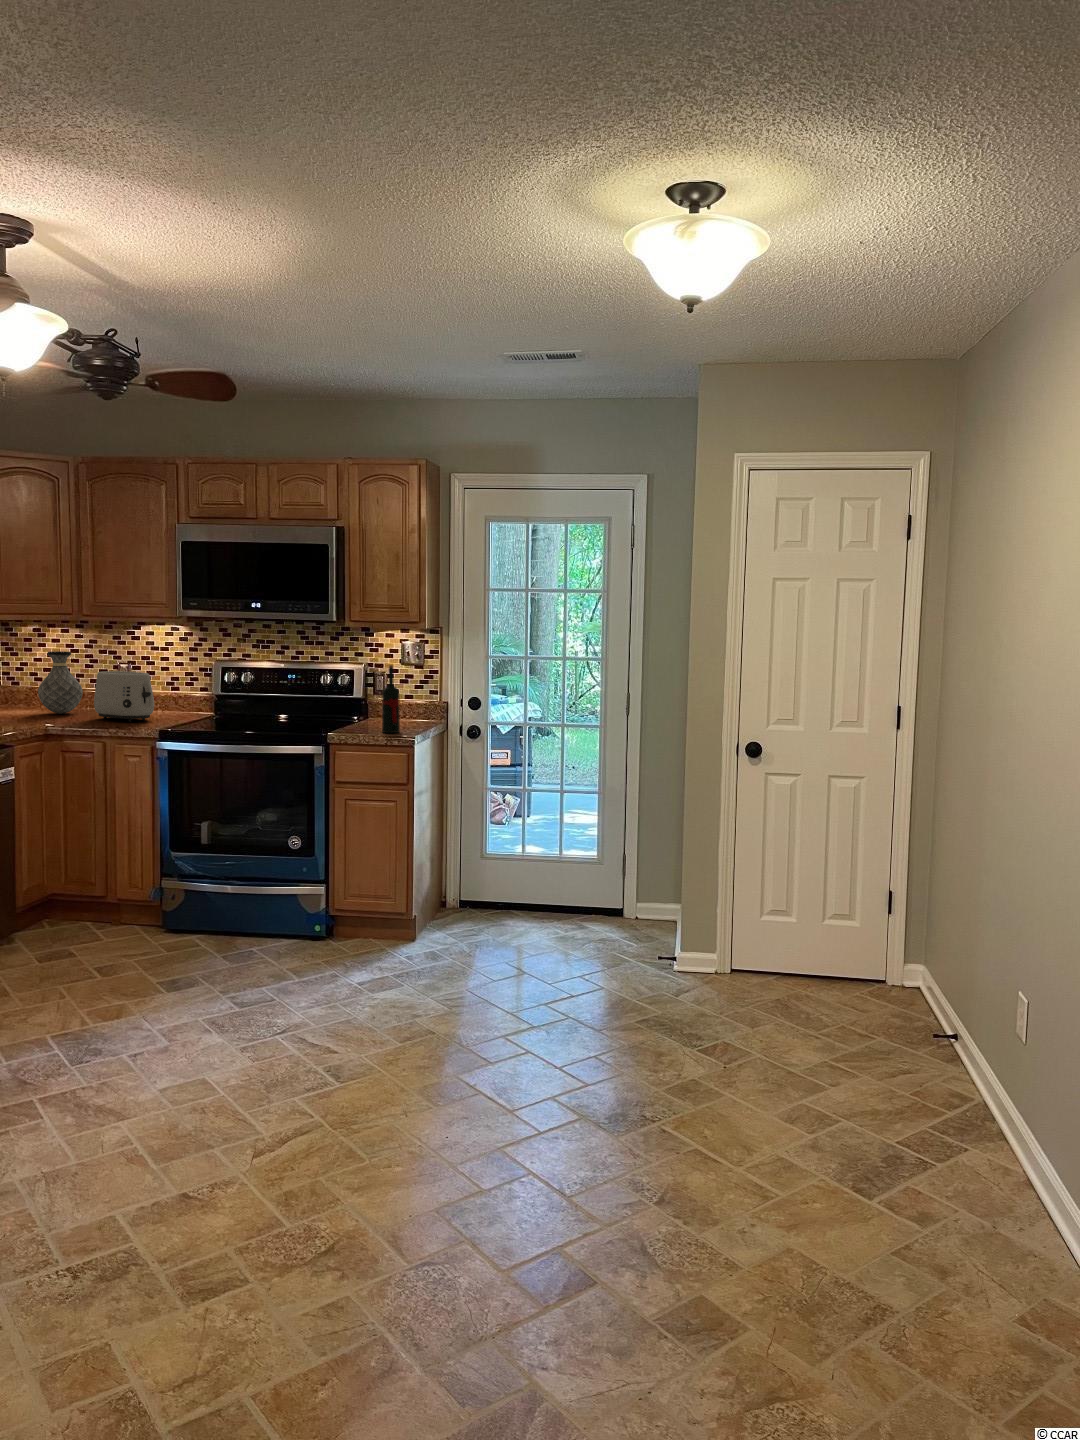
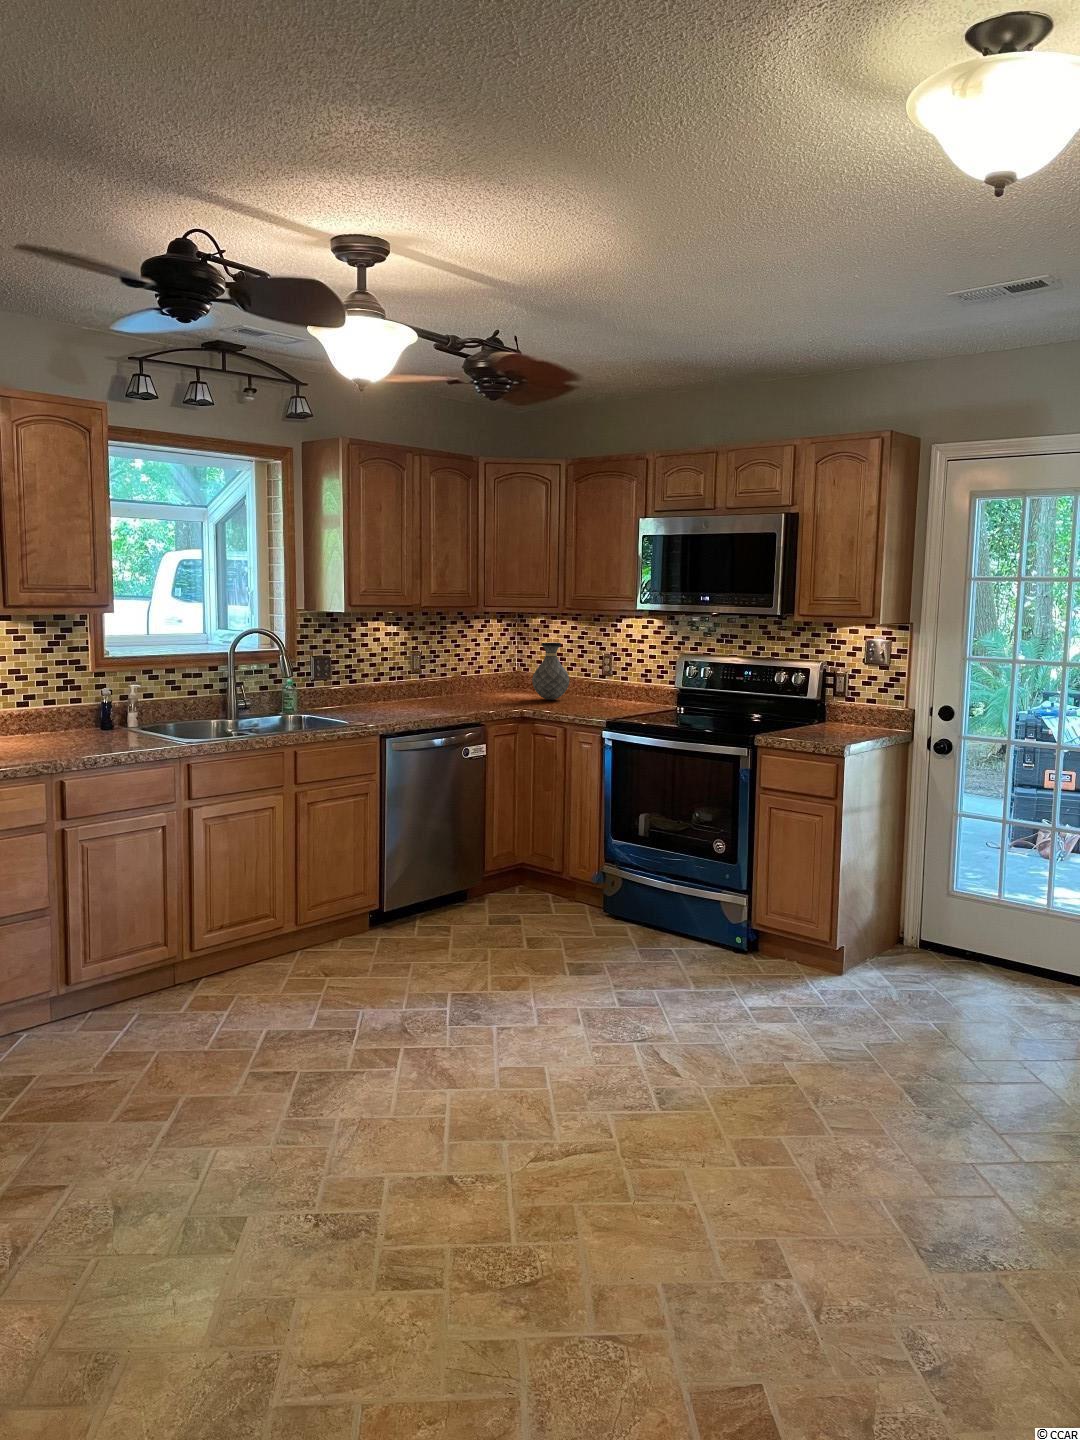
wine bottle: present [382,665,400,733] -> none [822,664,844,740]
toaster: present [94,671,154,722] -> none [570,662,619,711]

